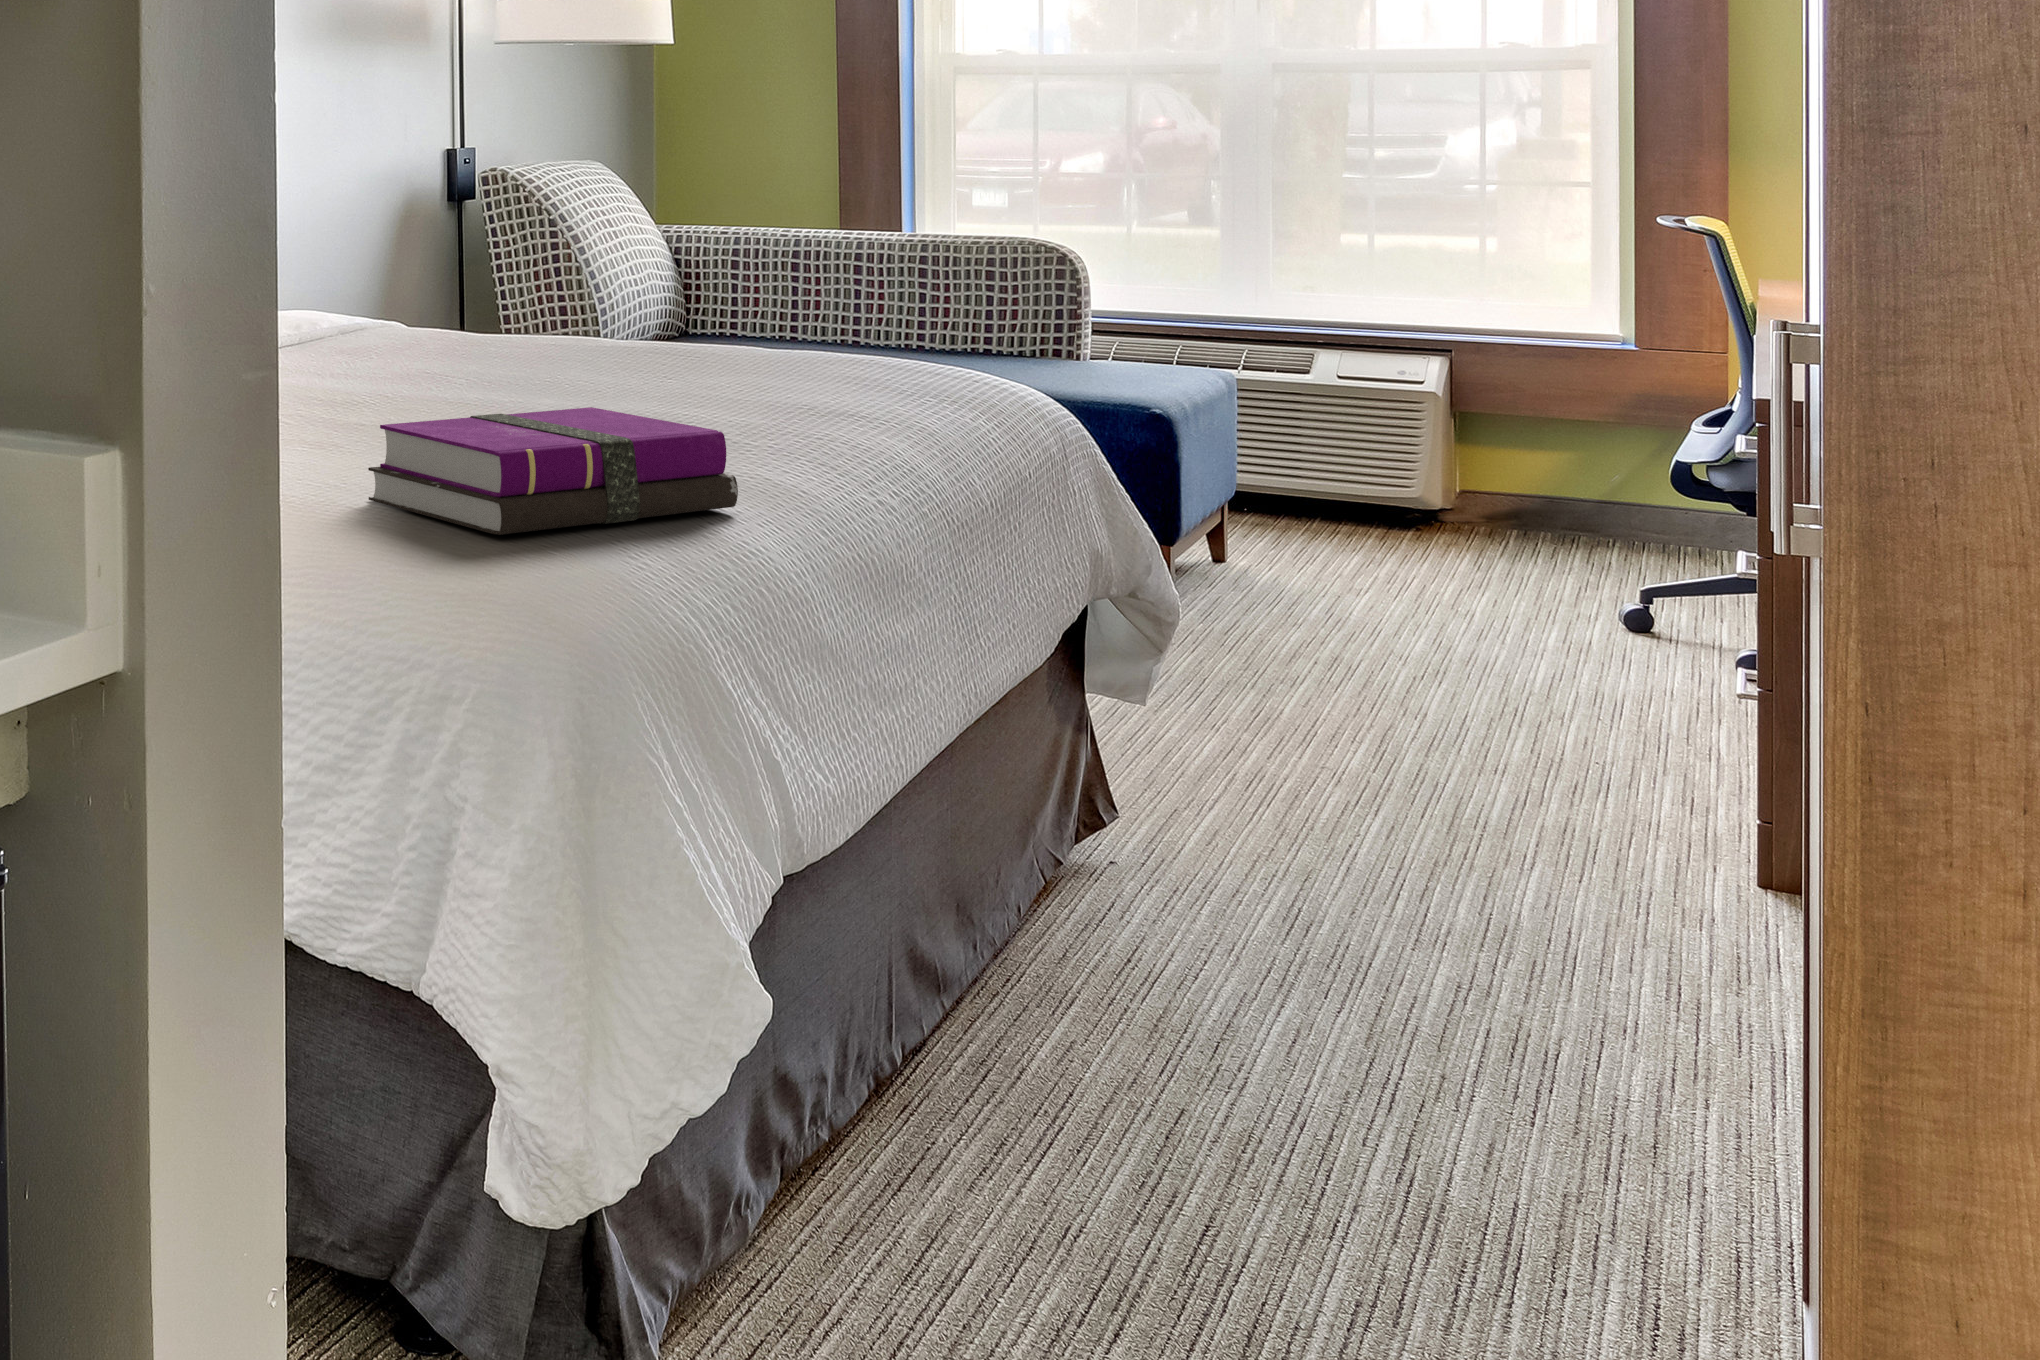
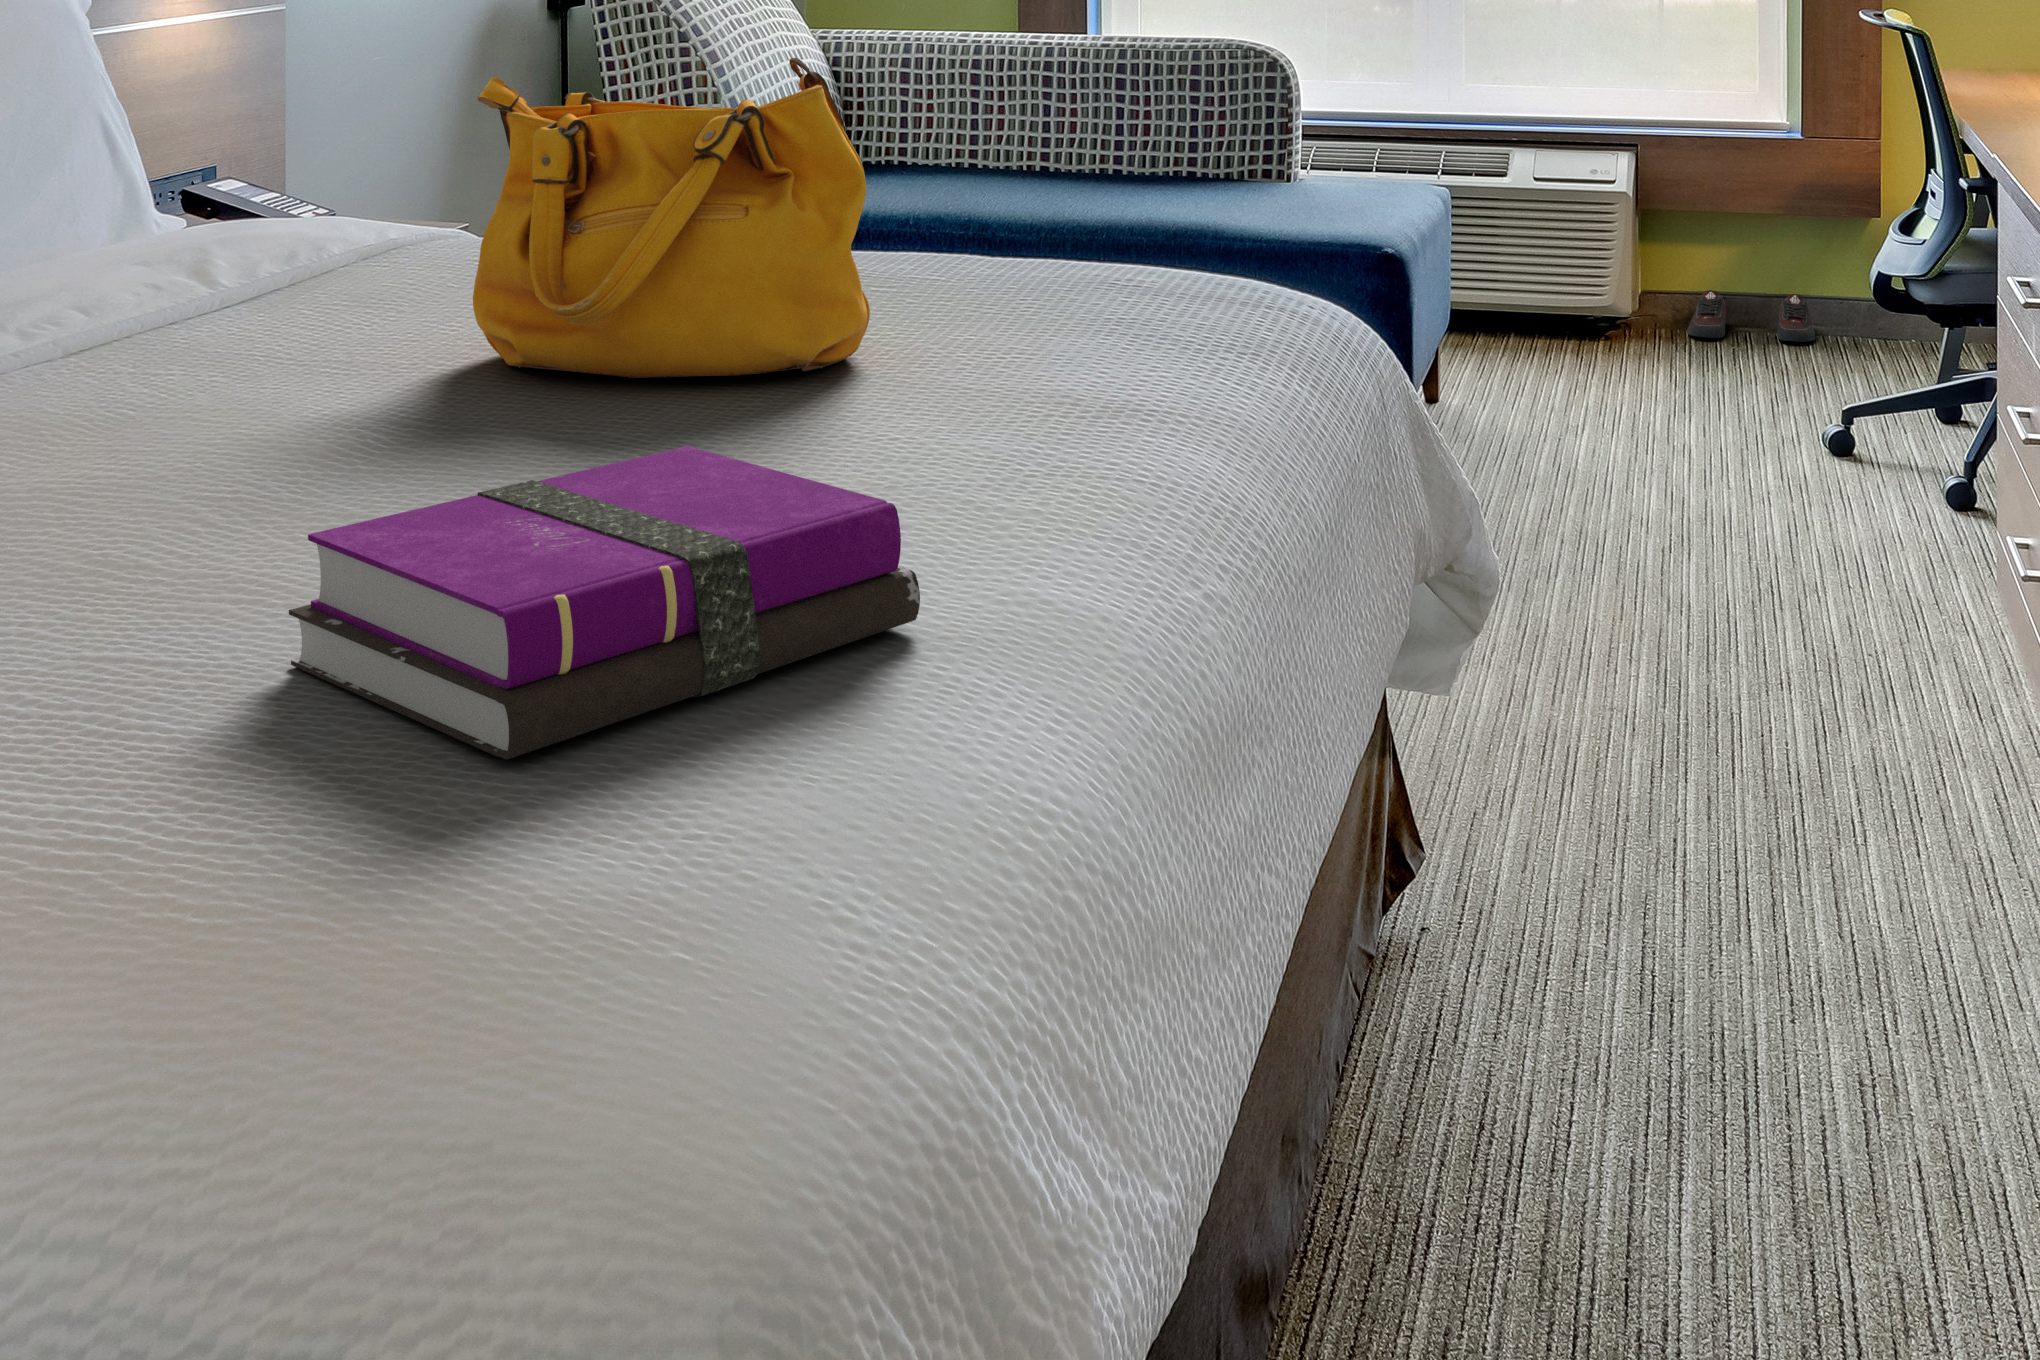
handbag: none [436,193,706,407] -> present [473,58,870,378]
shoe: none [1500,495,1642,548] -> present [1688,290,1815,342]

